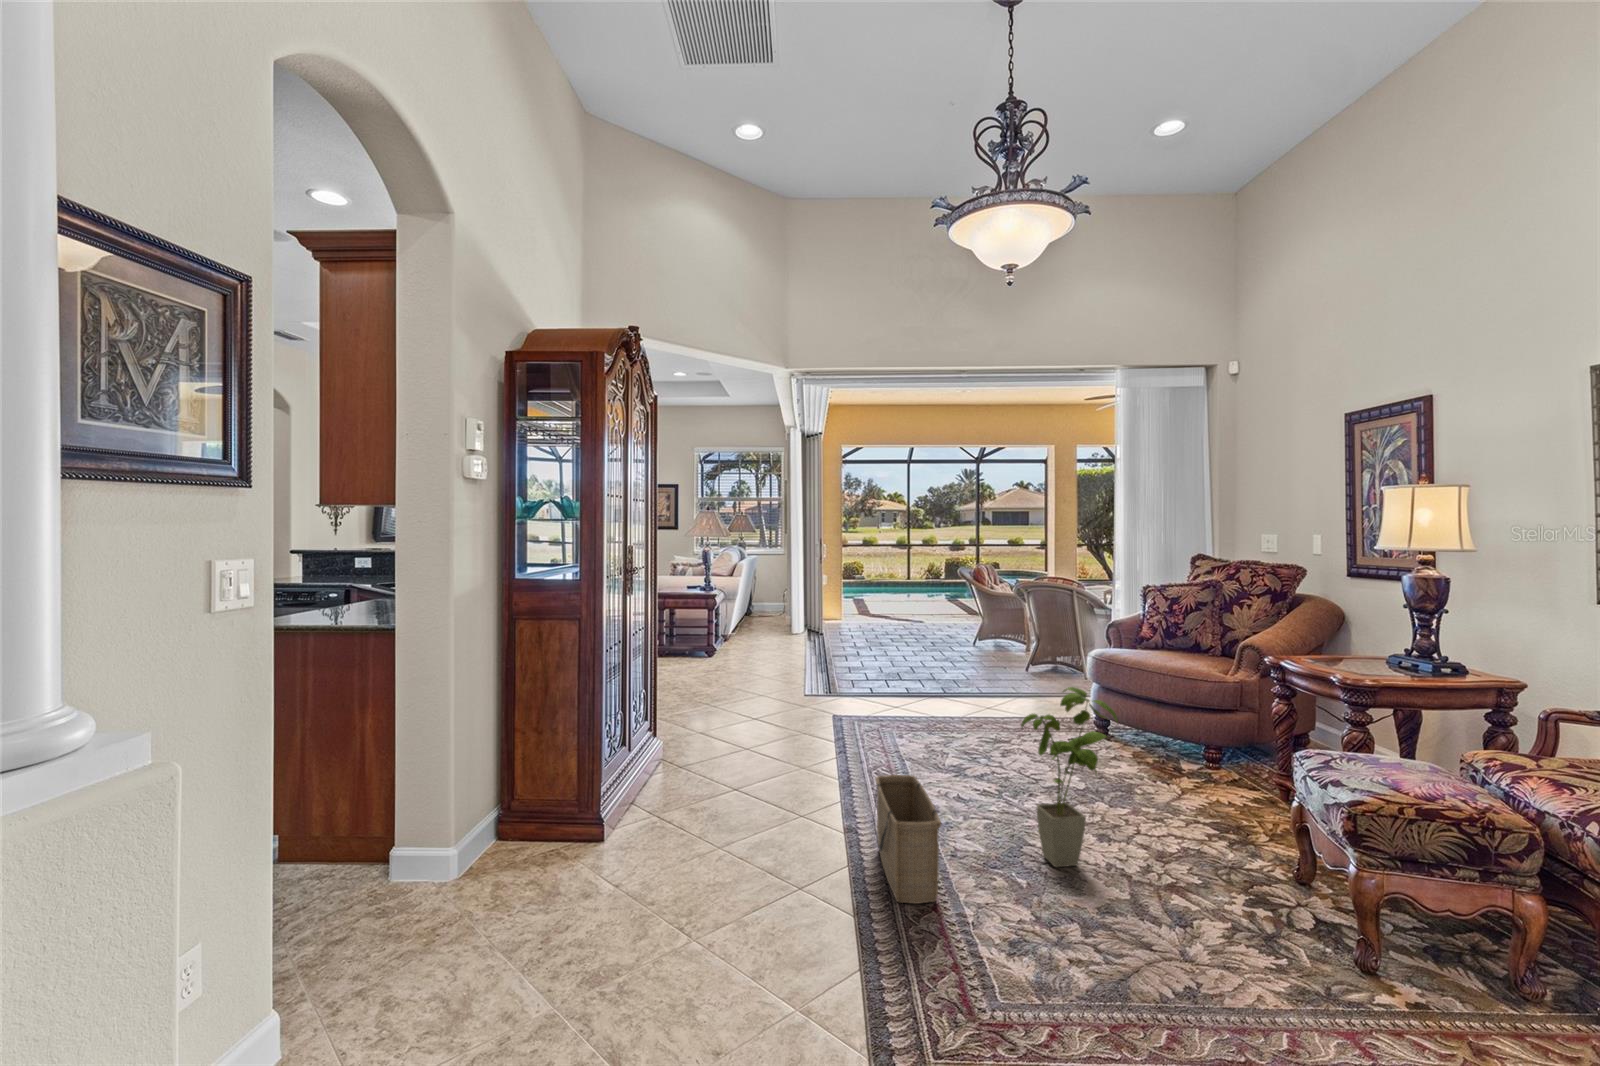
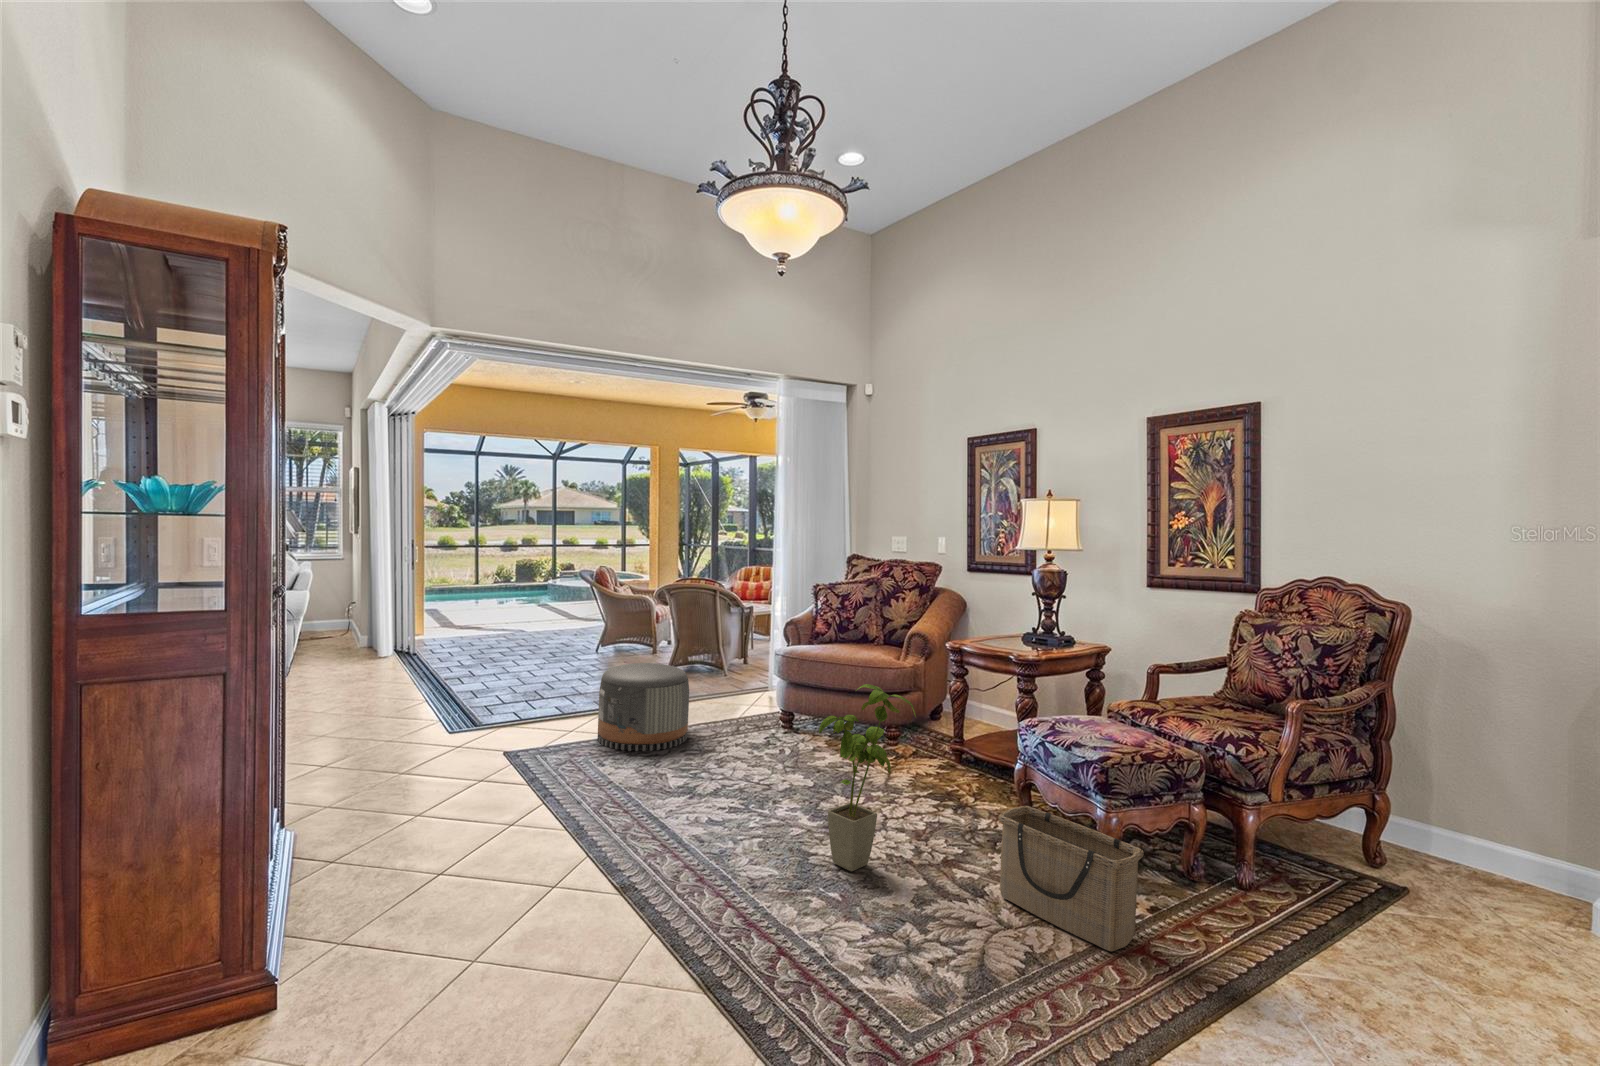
pouf: none [913,656,994,734] -> present [598,663,689,751]
basket: present [875,775,941,904] -> present [999,806,1144,951]

